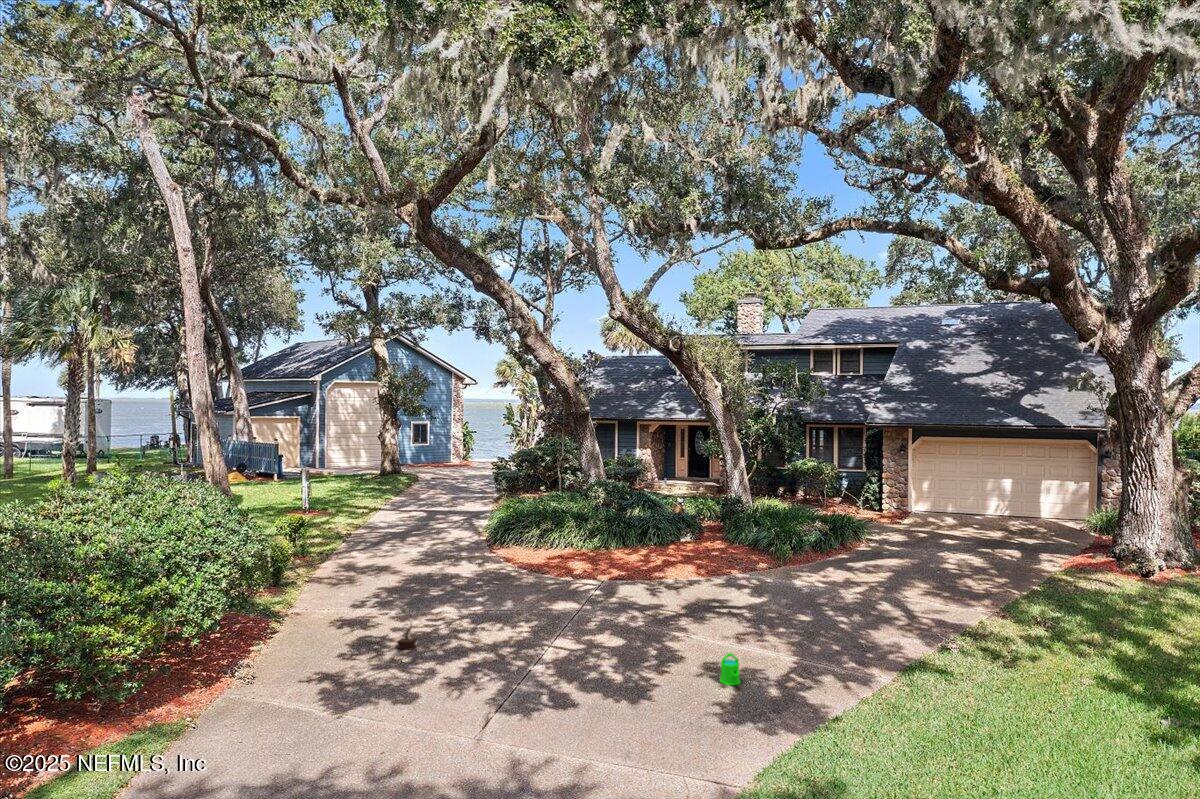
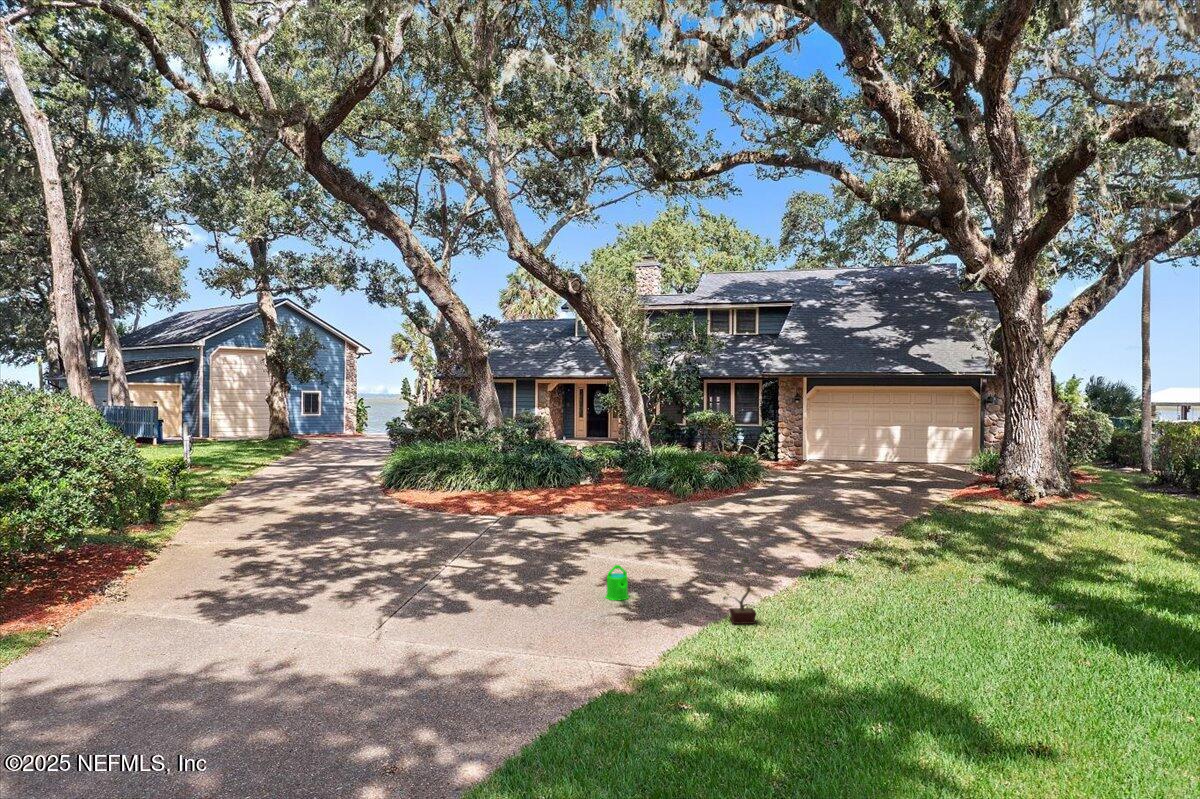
potted plant: present [393,604,427,649] -> present [722,557,780,624]

